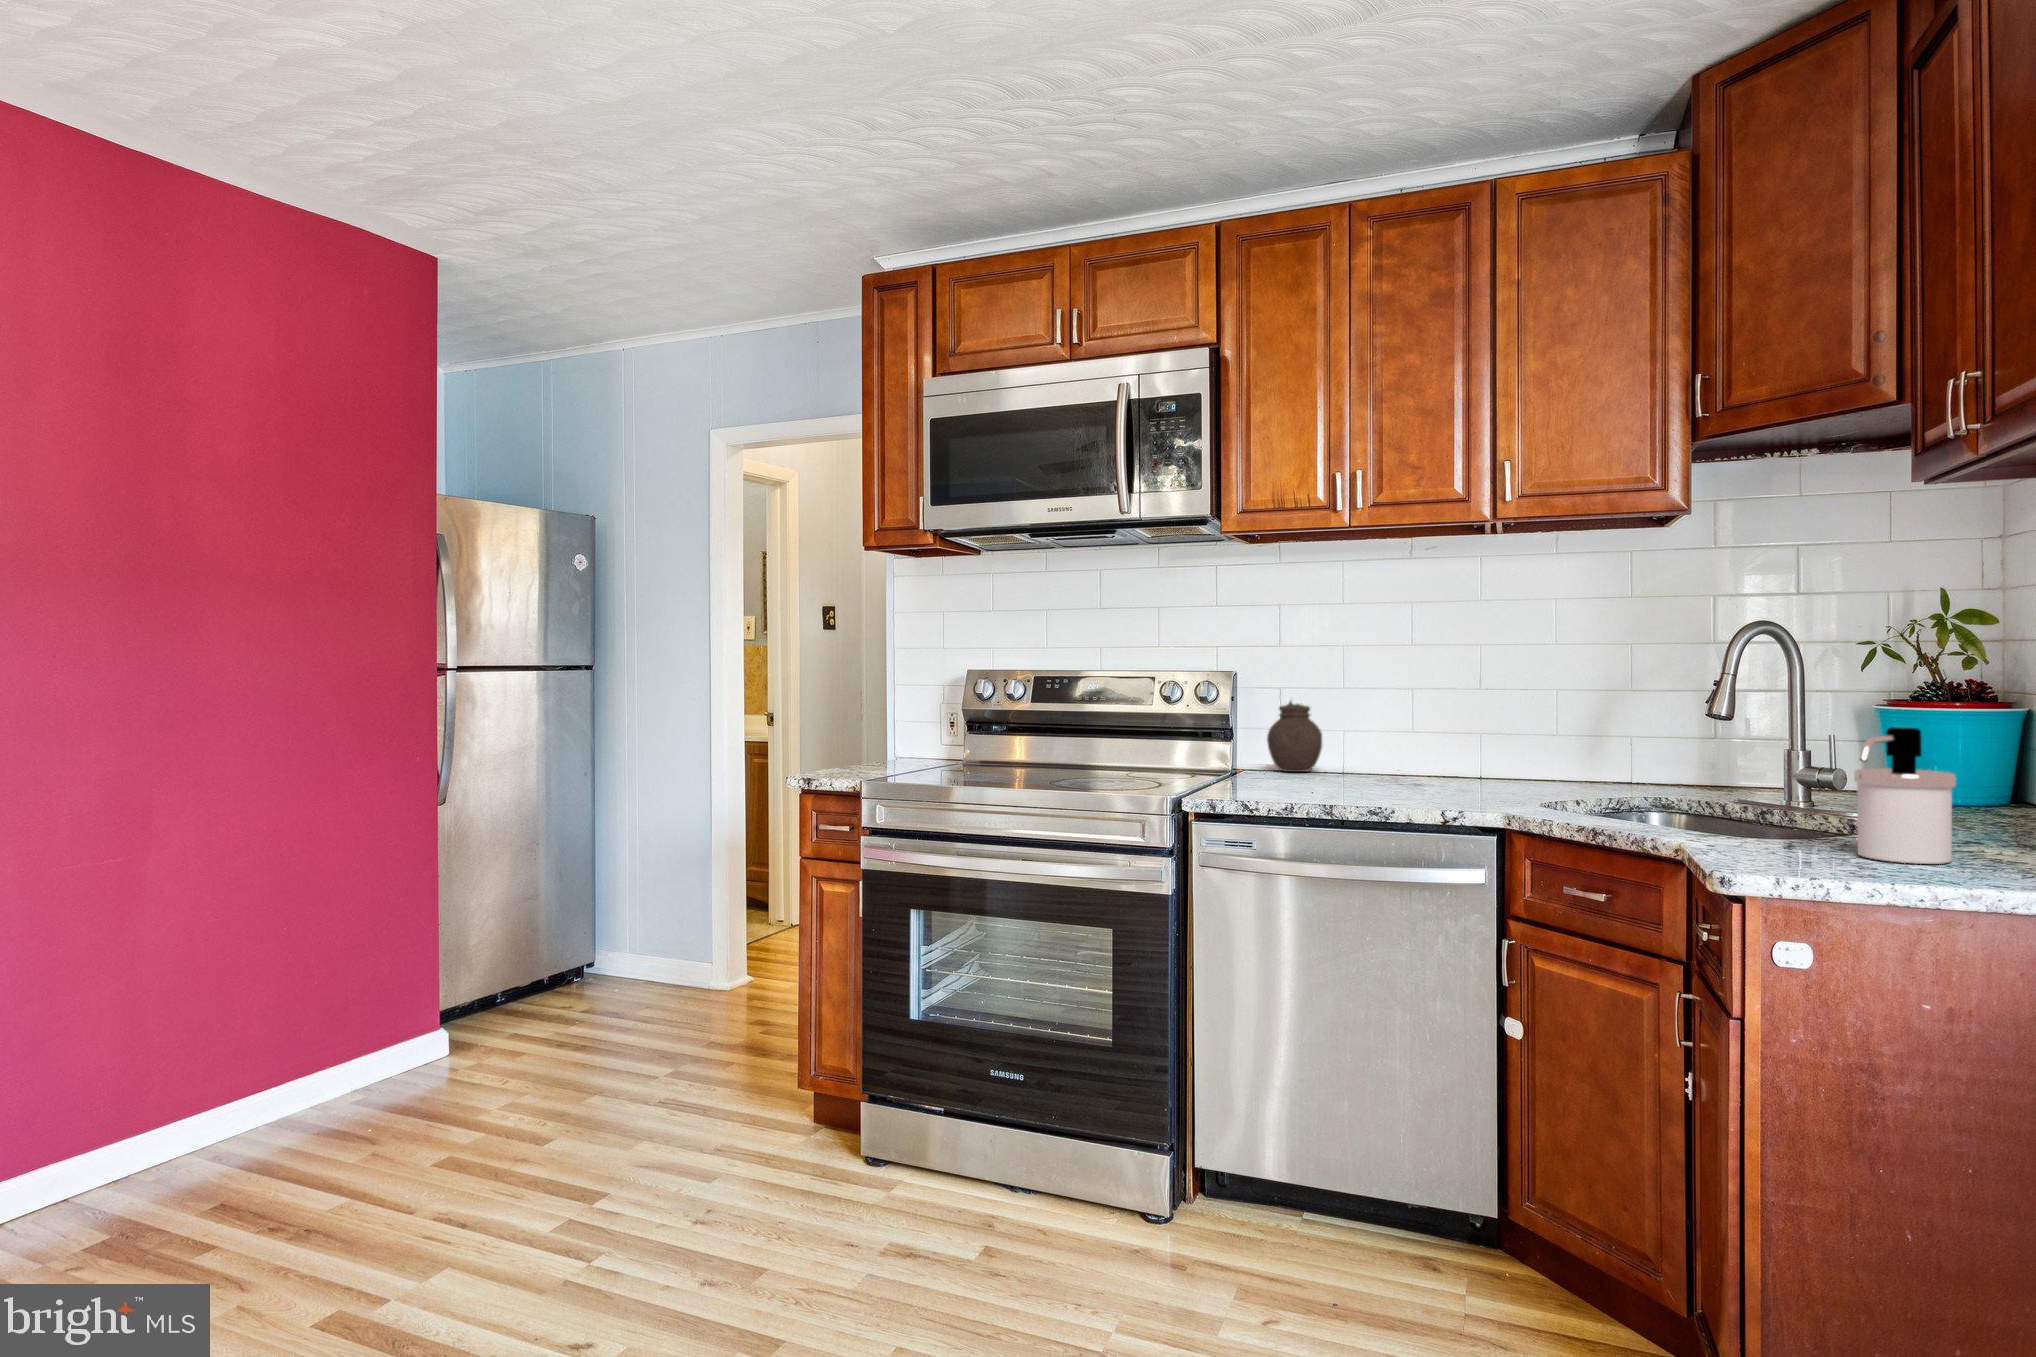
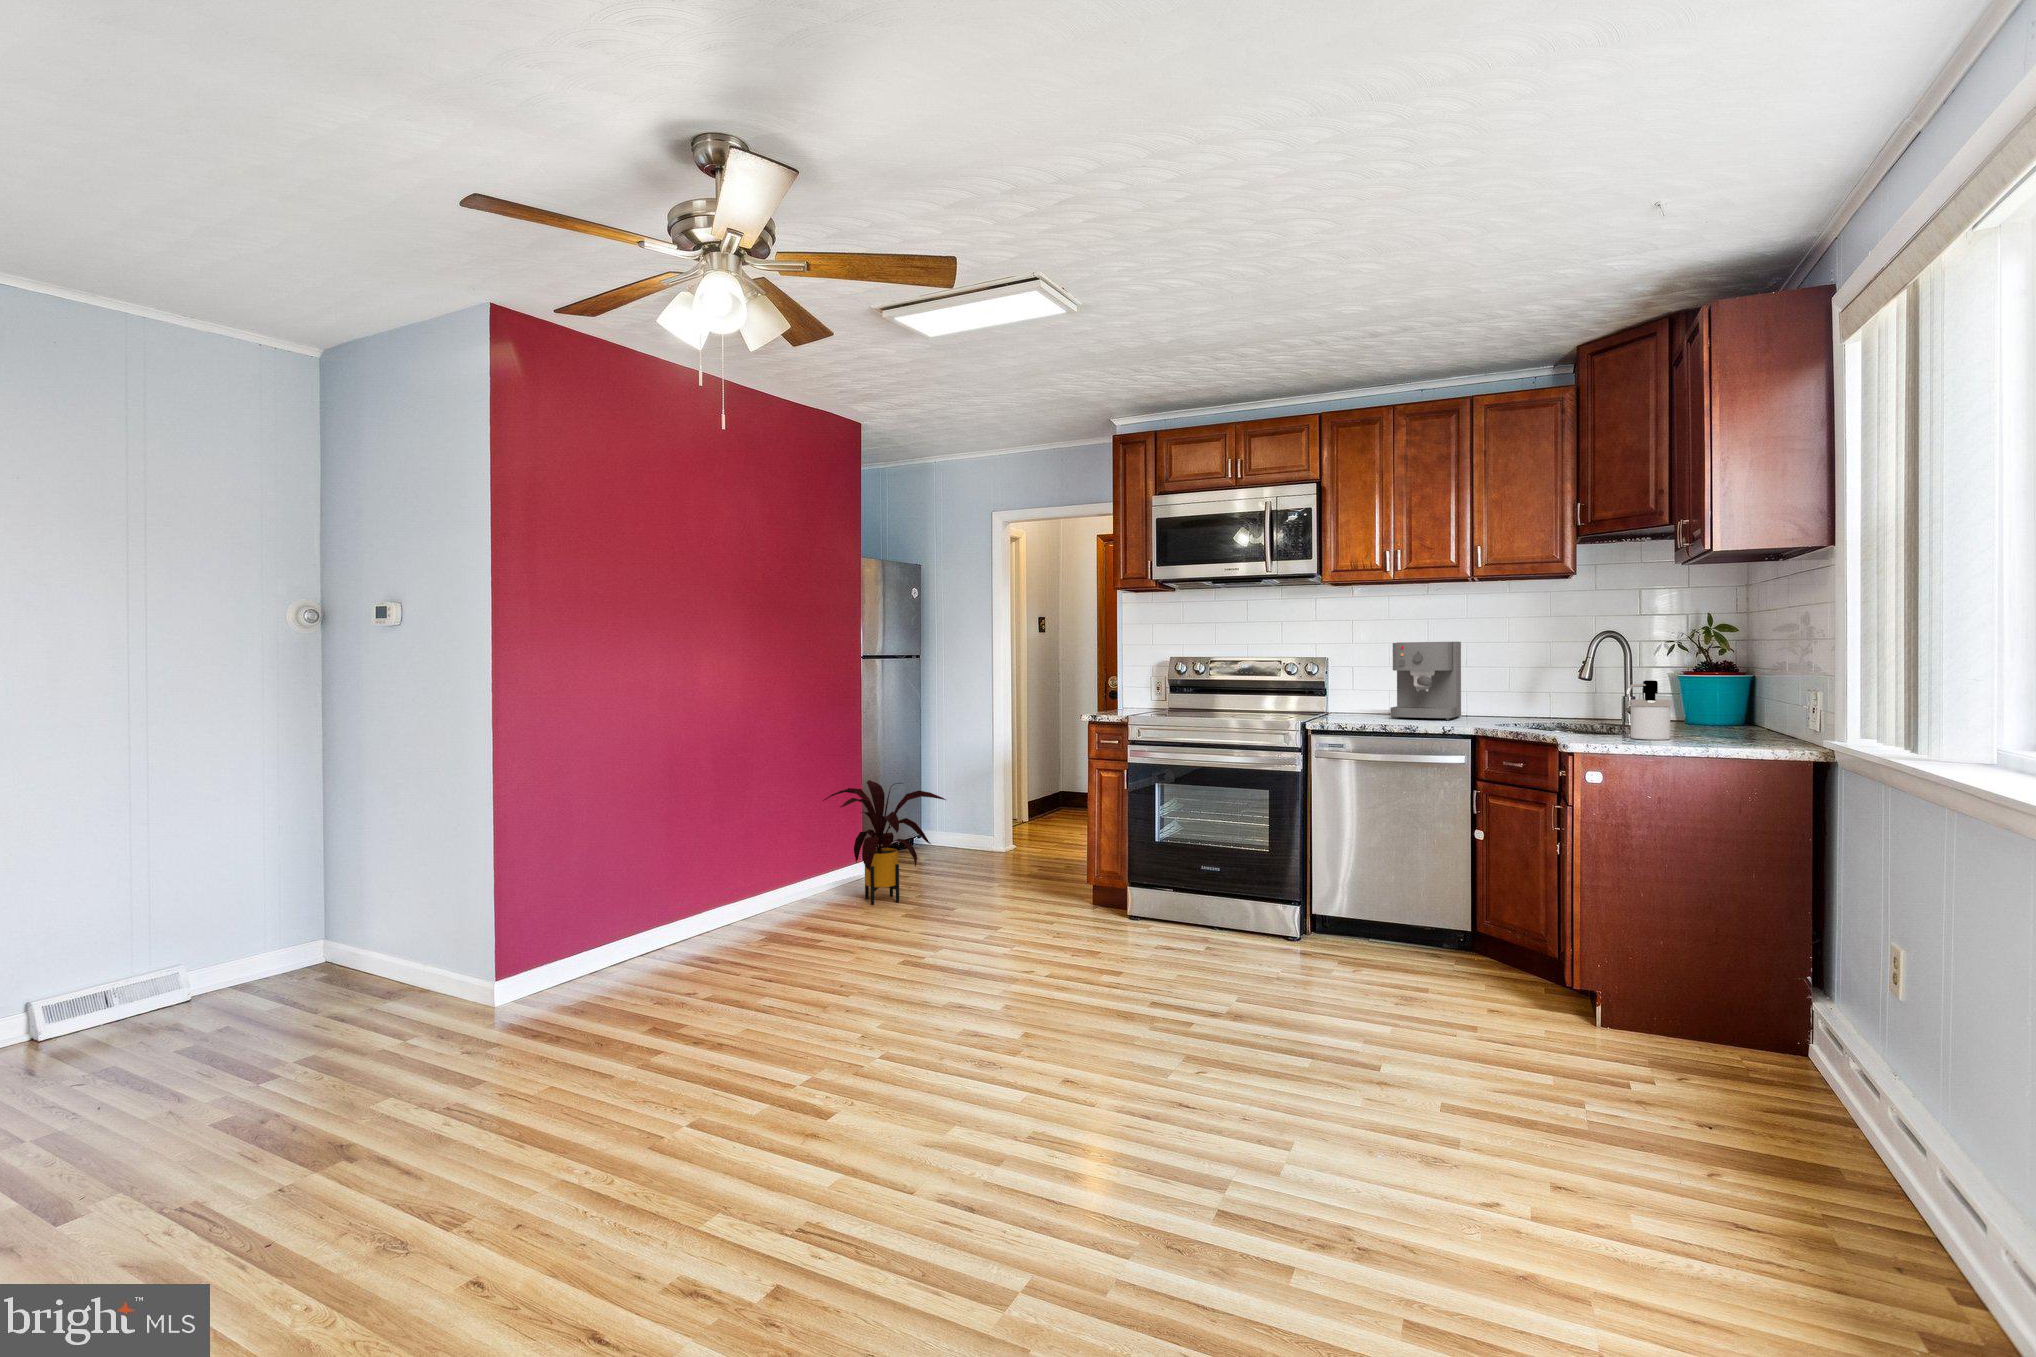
coffee maker: none [1346,642,1473,791] -> present [1390,641,1461,720]
jar: present [1267,701,1322,772] -> none [1344,672,1376,714]
house plant: none [311,890,549,1134] -> present [823,780,946,905]

